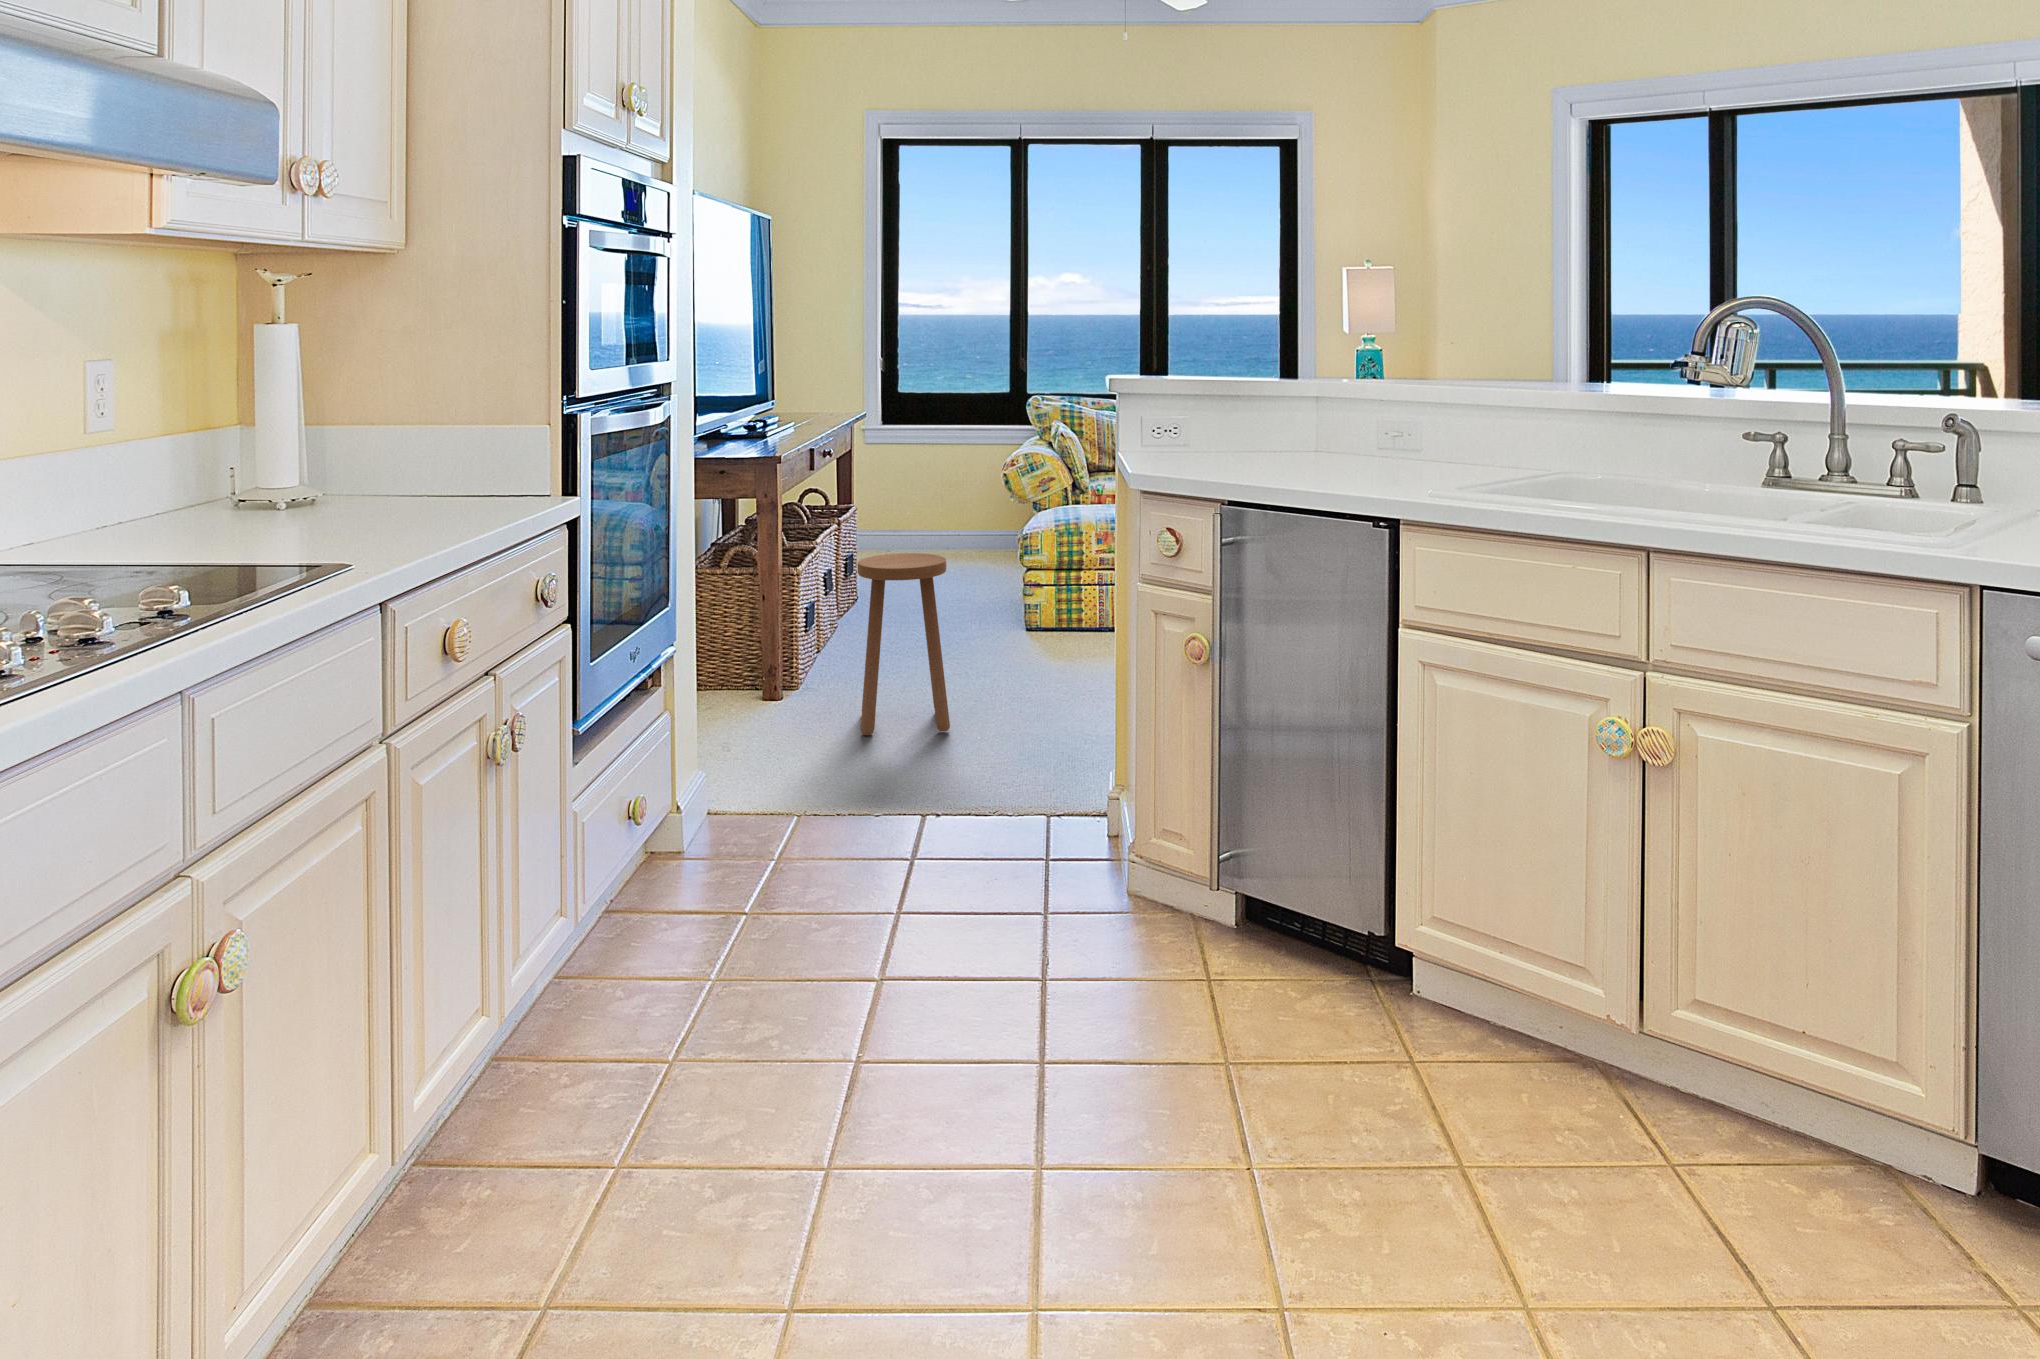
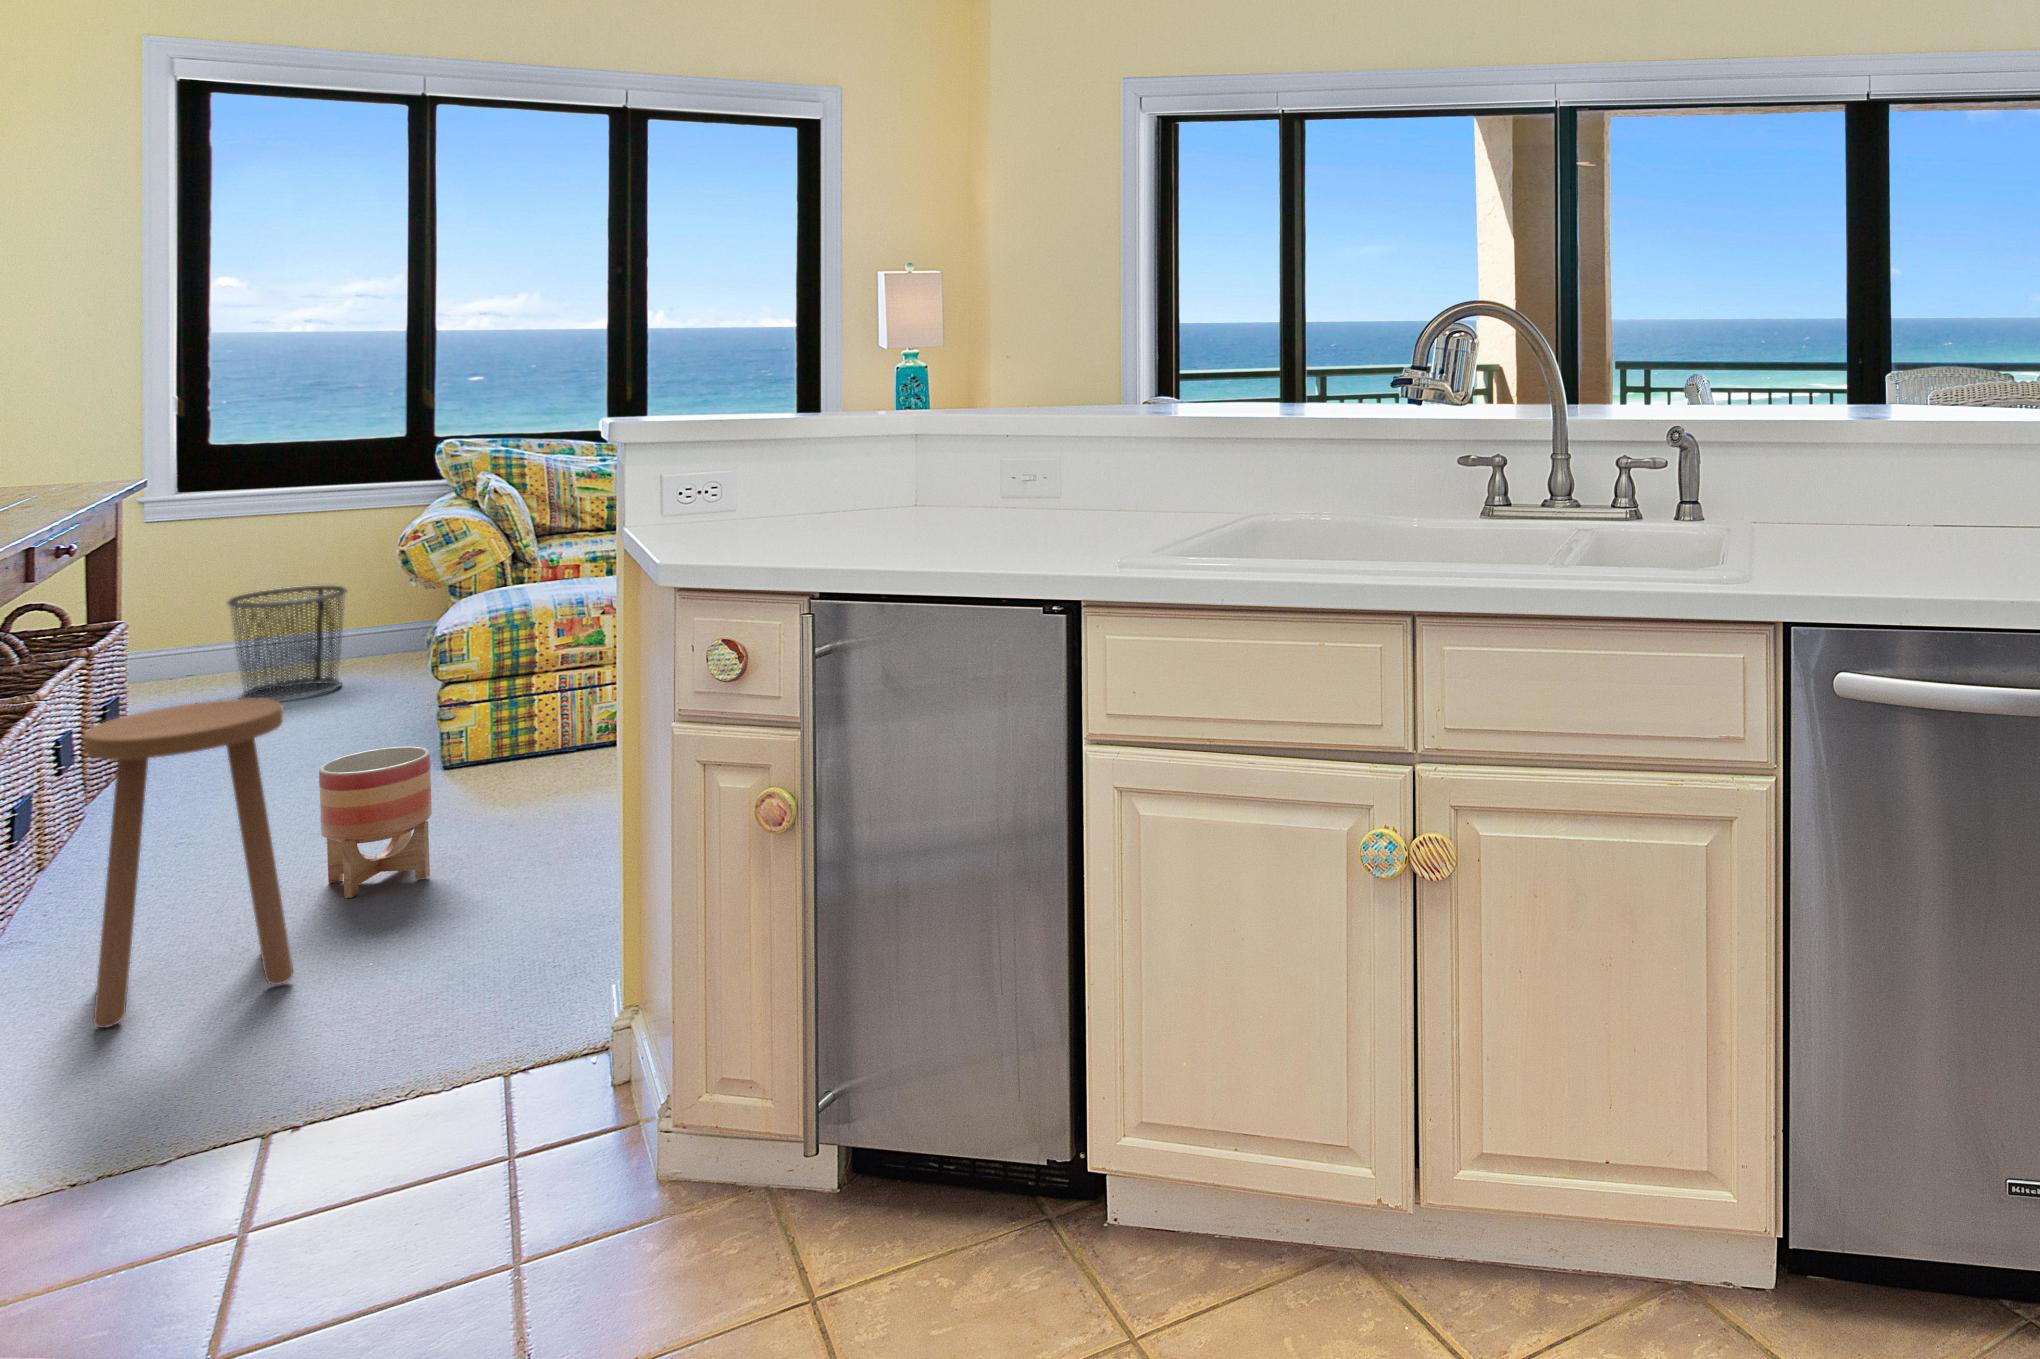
waste bin: none [917,499,979,573] -> present [227,585,348,701]
planter: none [963,601,1020,693] -> present [319,747,432,898]

